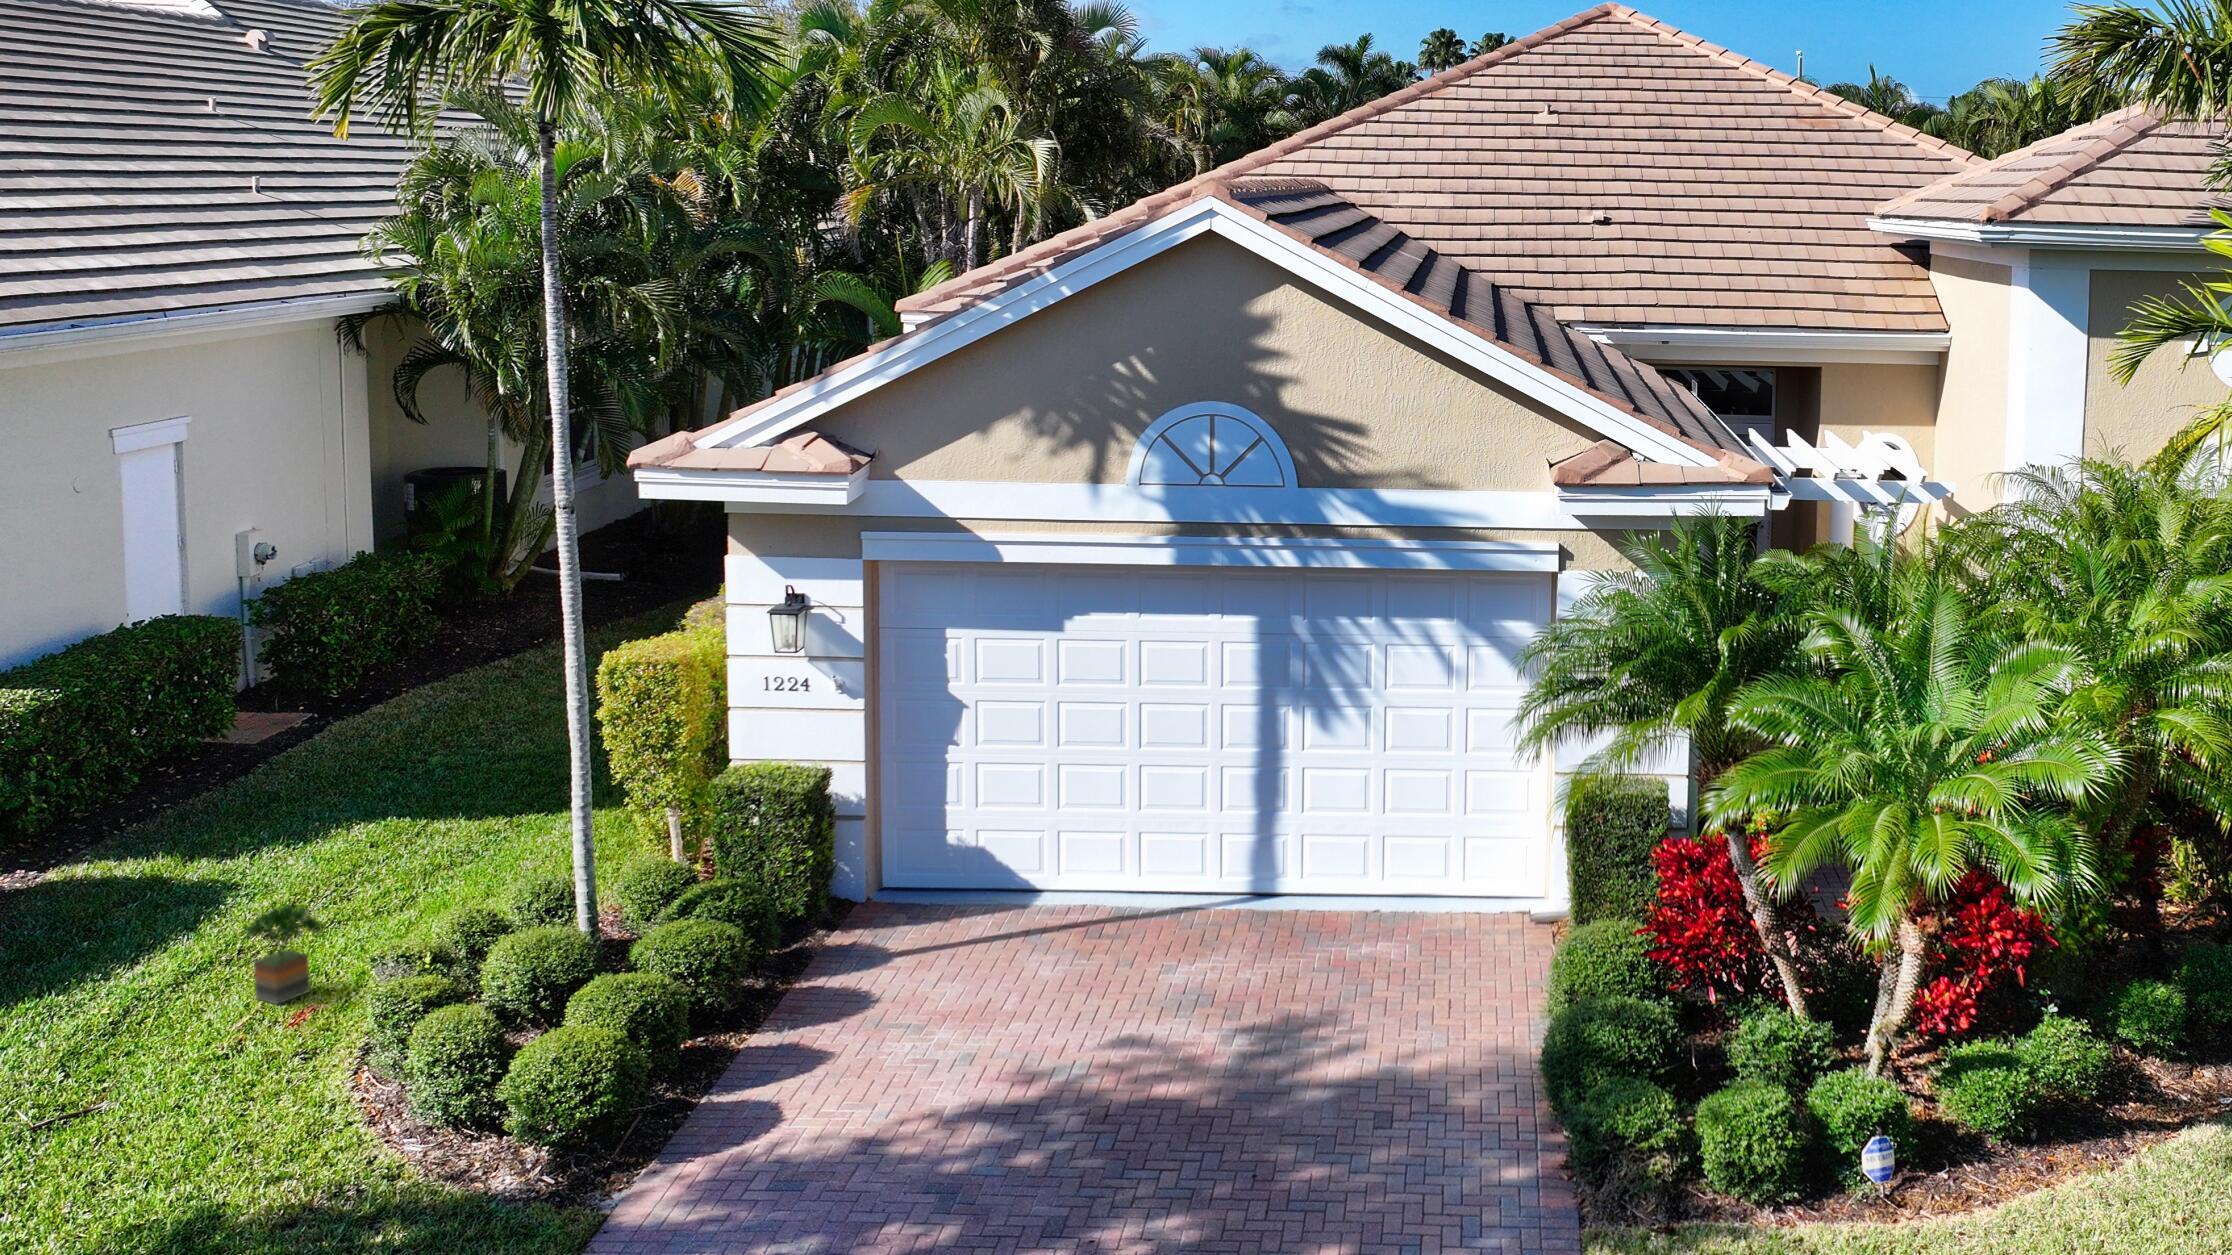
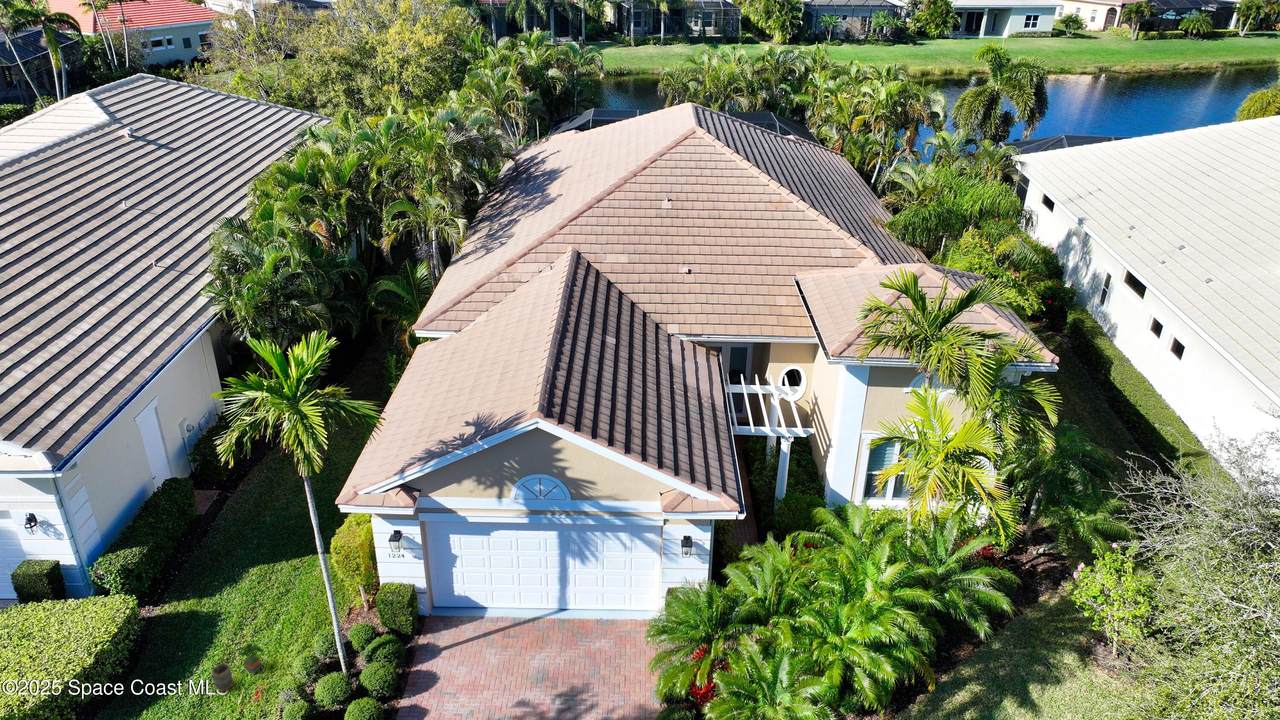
basket: none [133,921,204,1037] -> present [212,662,234,691]

